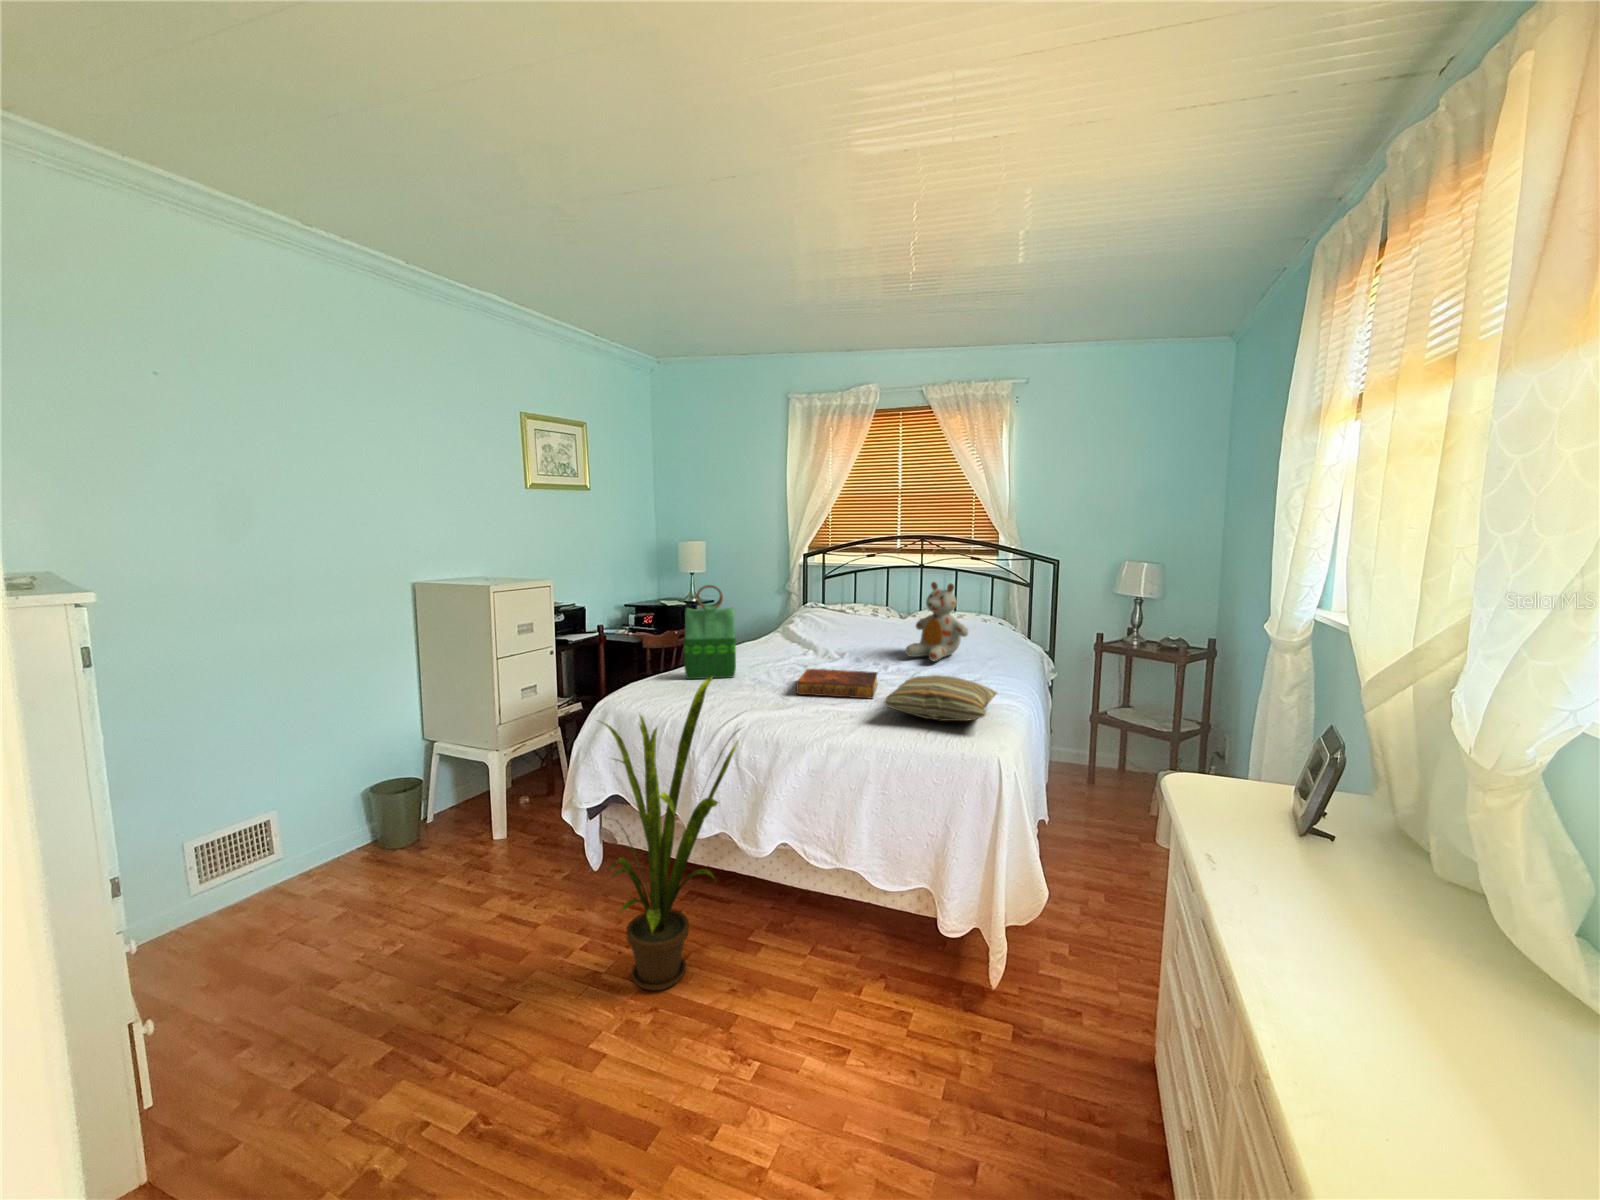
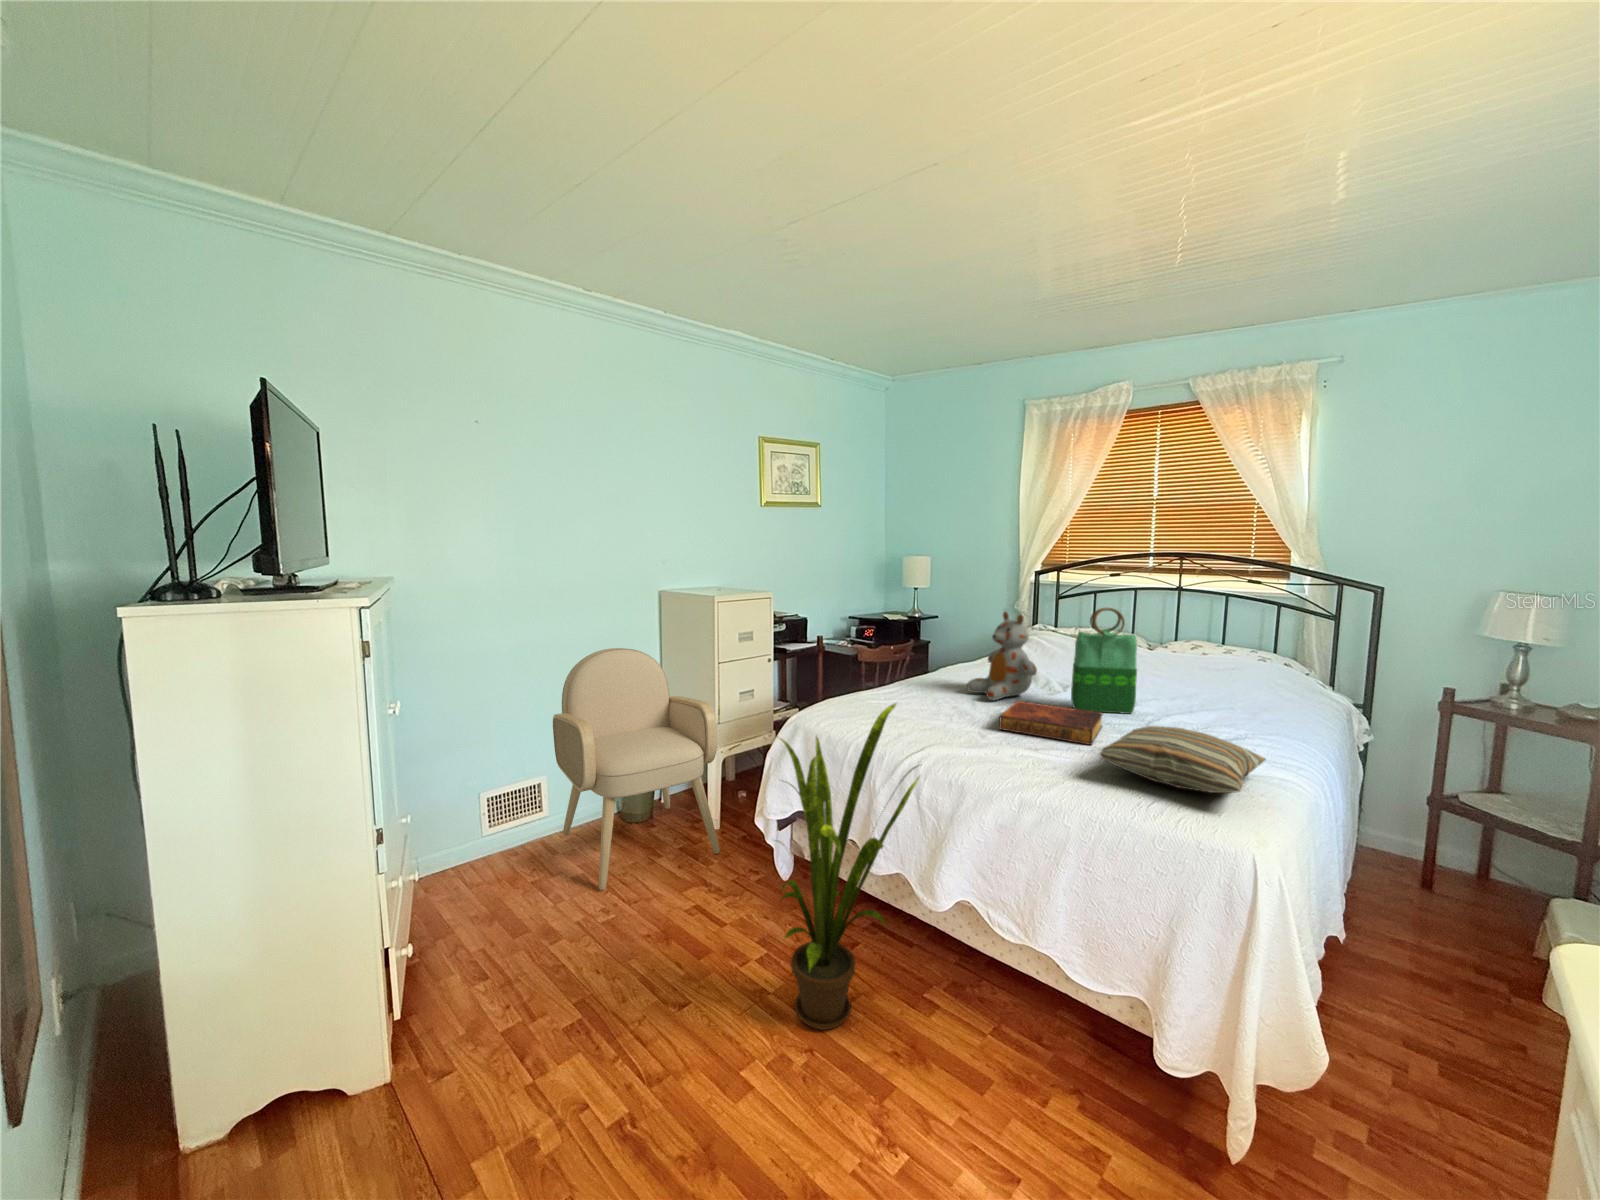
stuffed bear: present [905,582,968,661] -> present [967,611,1037,700]
tote bag: present [684,585,736,679] -> present [1071,607,1137,714]
armchair: none [285,650,514,924] -> present [553,648,720,890]

